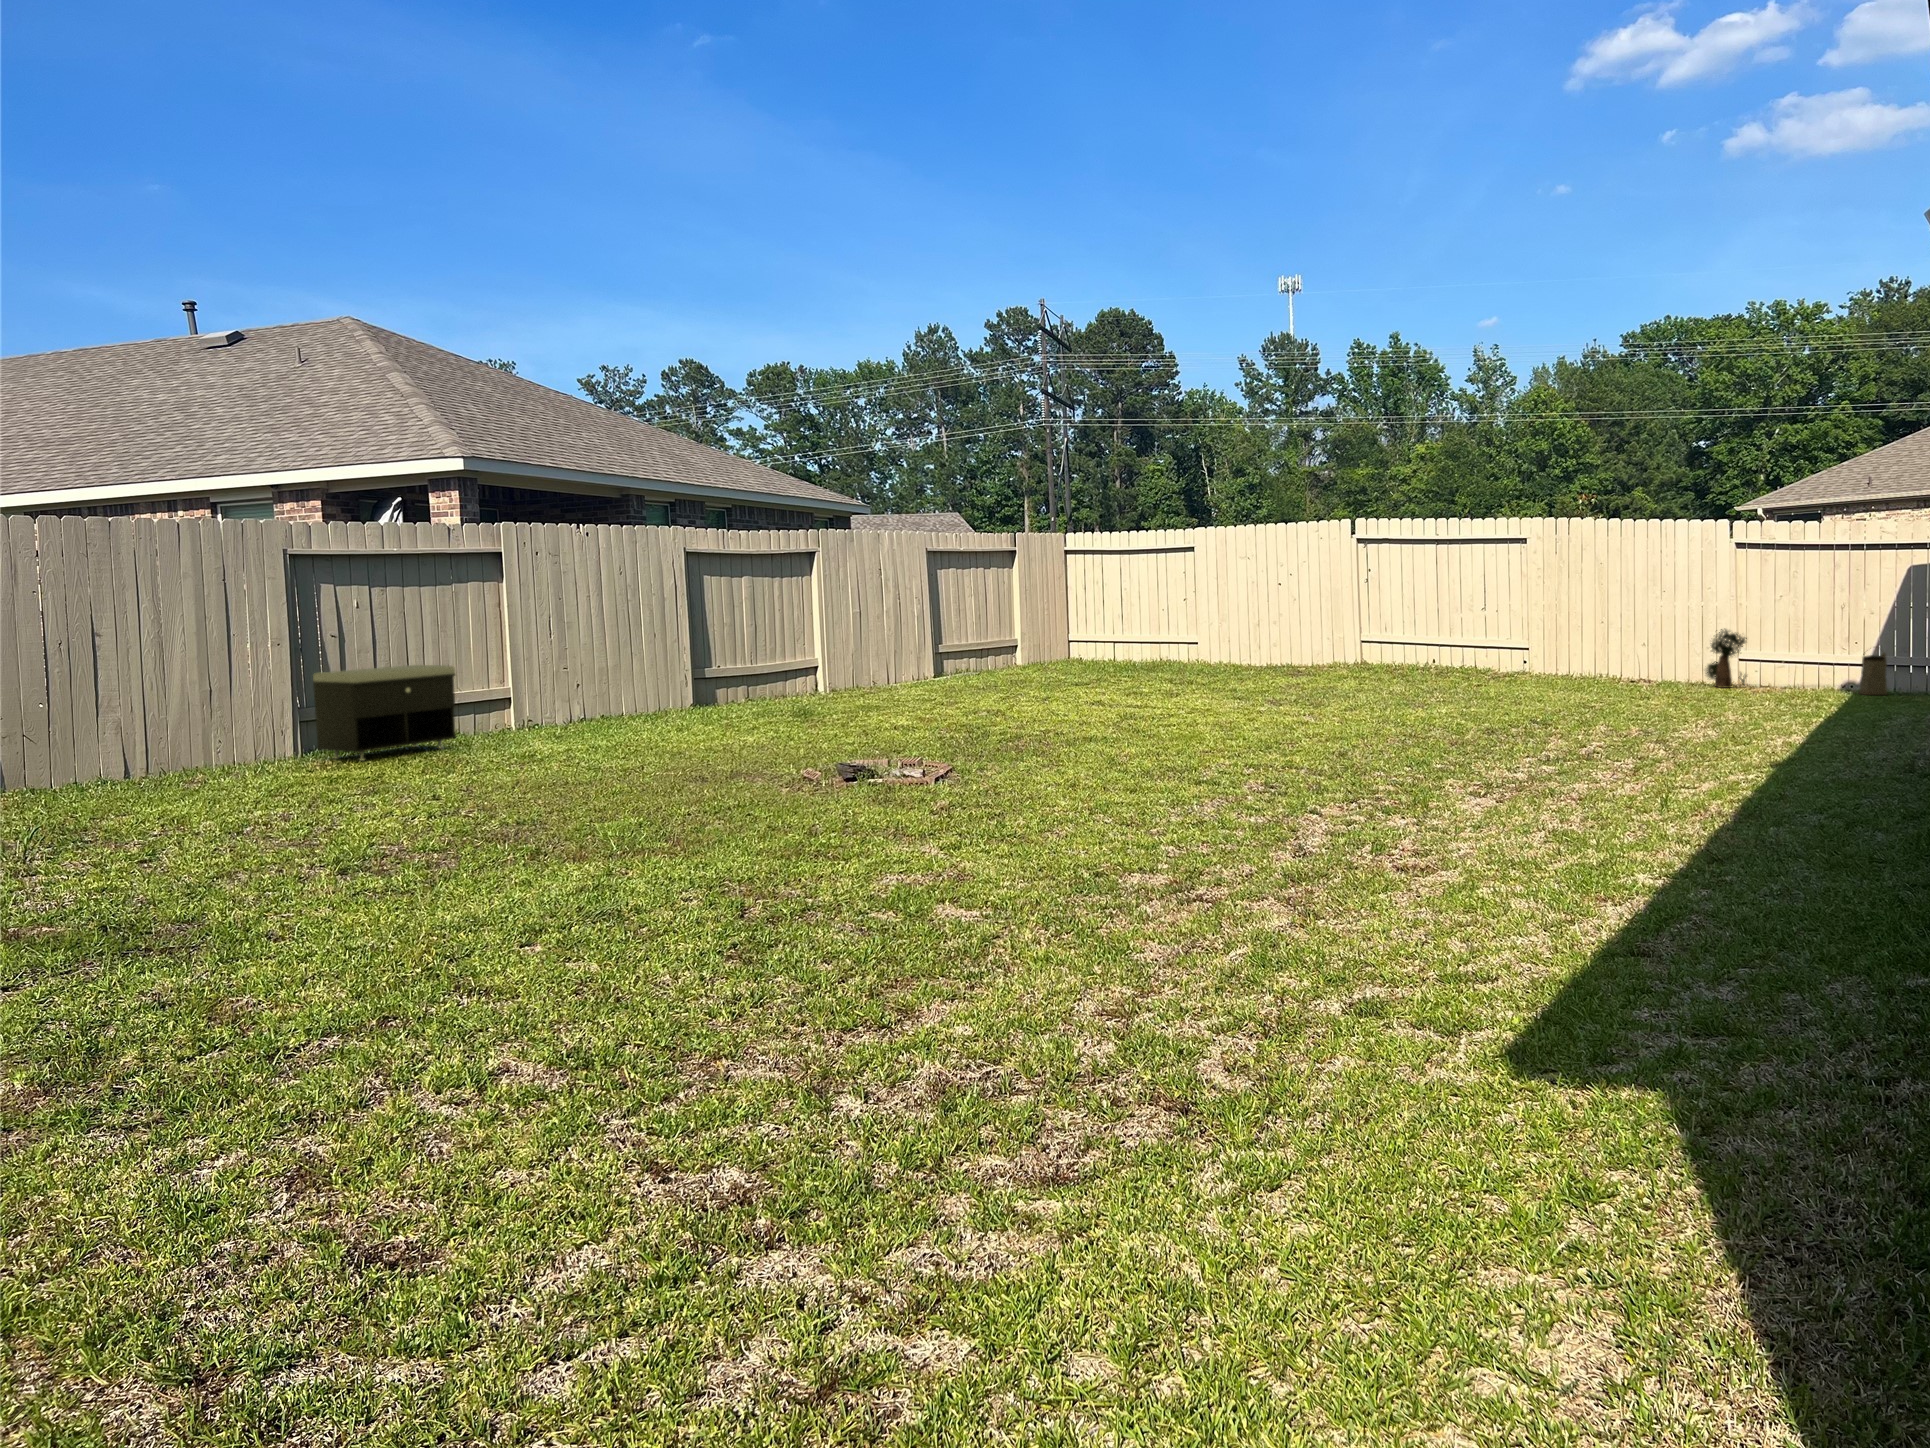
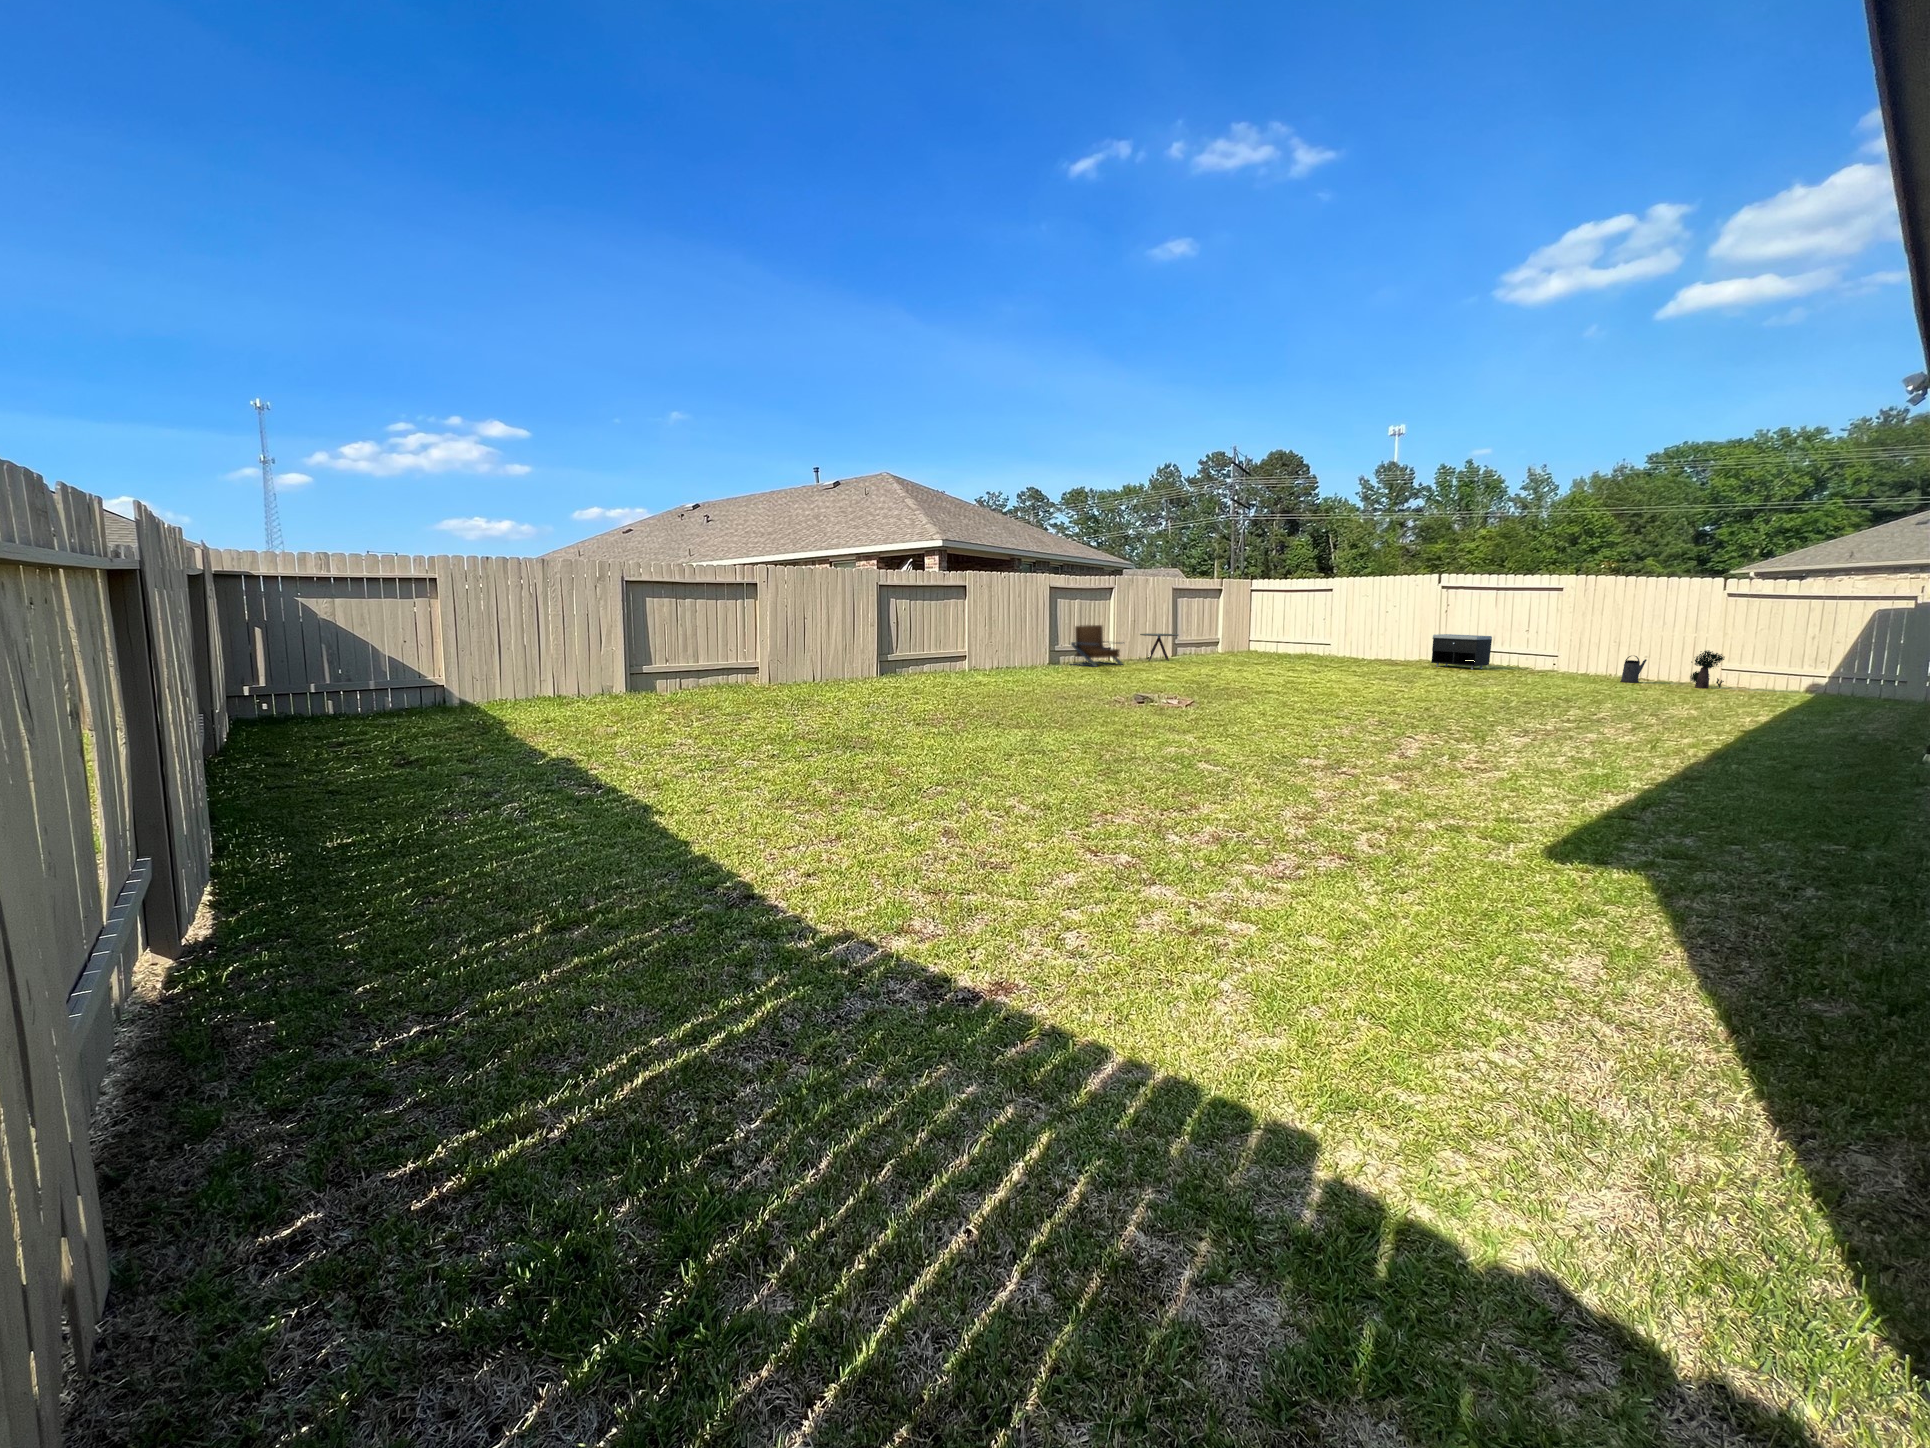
lounge chair: none [735,622,847,706] -> present [1071,625,1124,667]
round table: none [877,634,949,686] -> present [1140,634,1179,661]
watering can: present [1859,652,1887,695] -> present [1620,656,1647,683]
storage bench: present [313,665,457,761] -> present [1431,634,1492,669]

